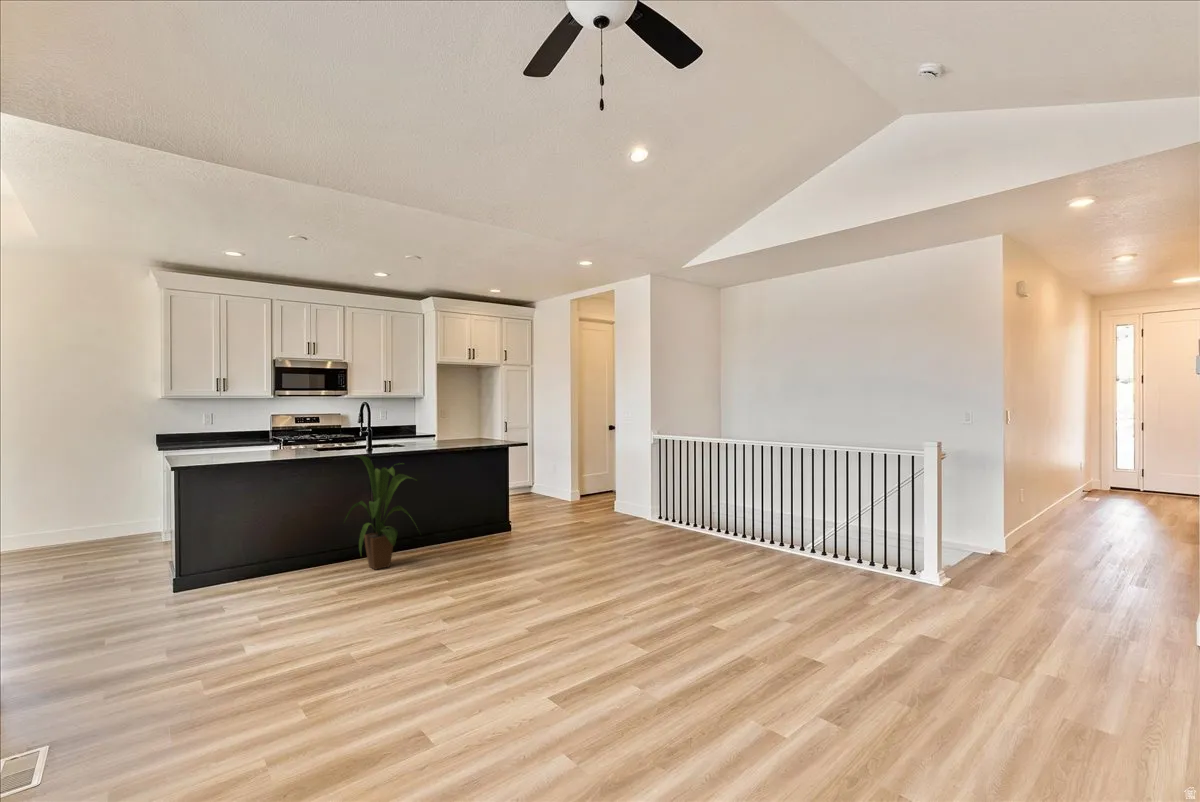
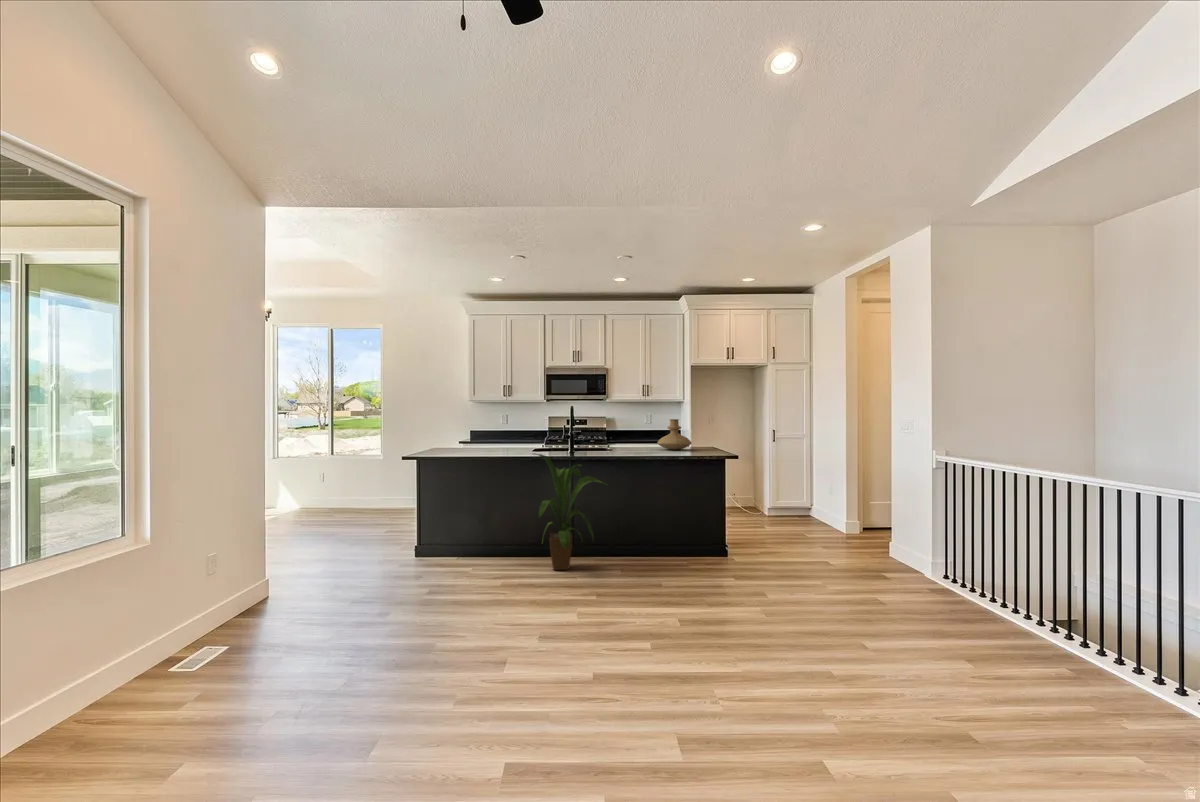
vase: none [429,415,462,443] -> present [657,419,692,450]

